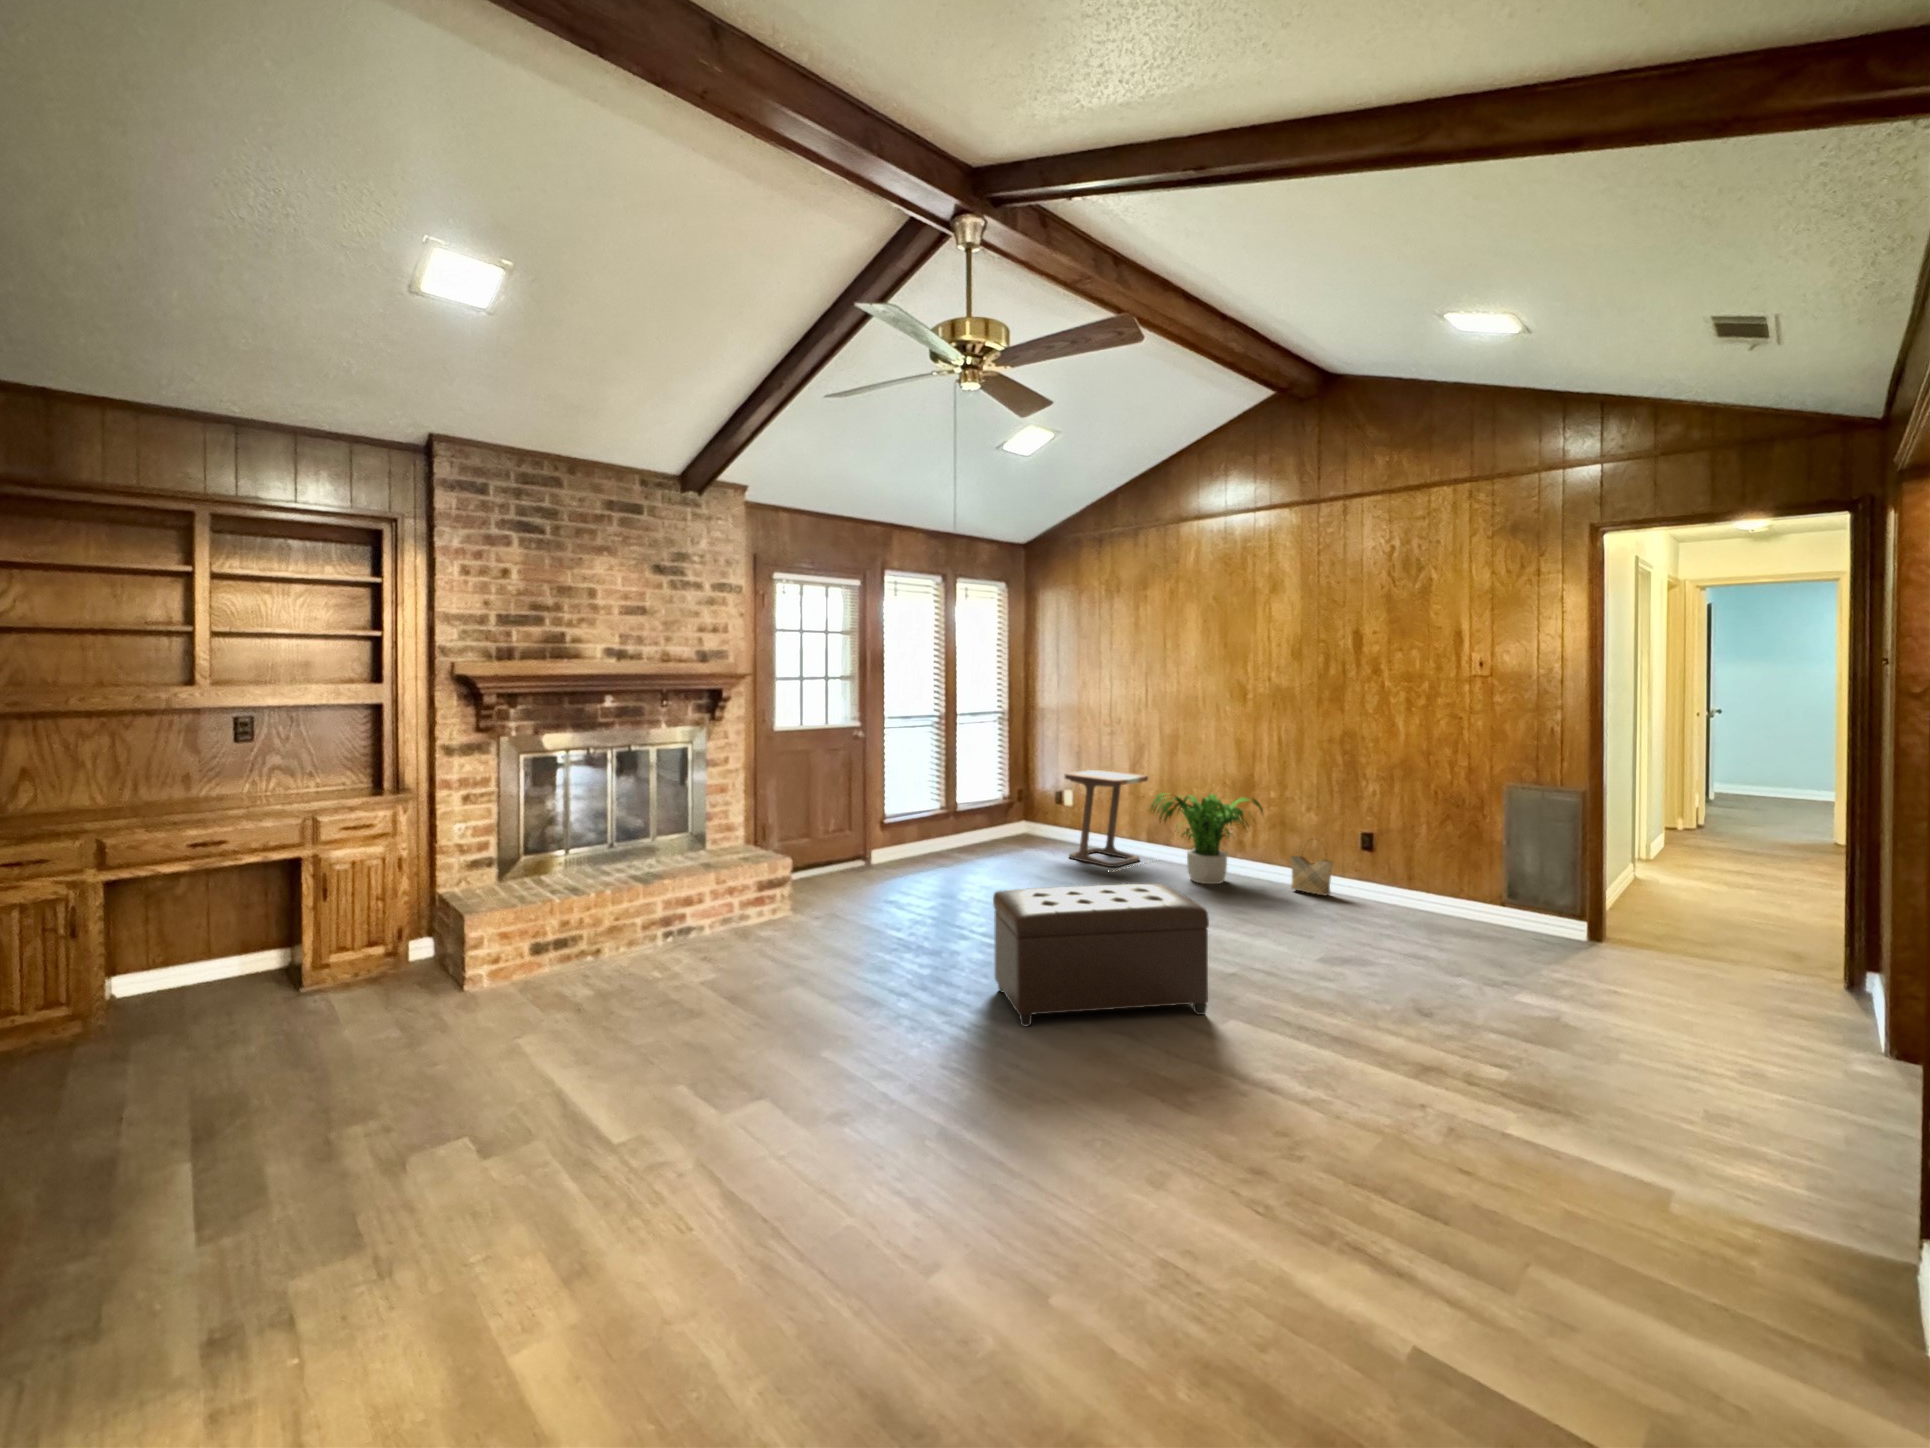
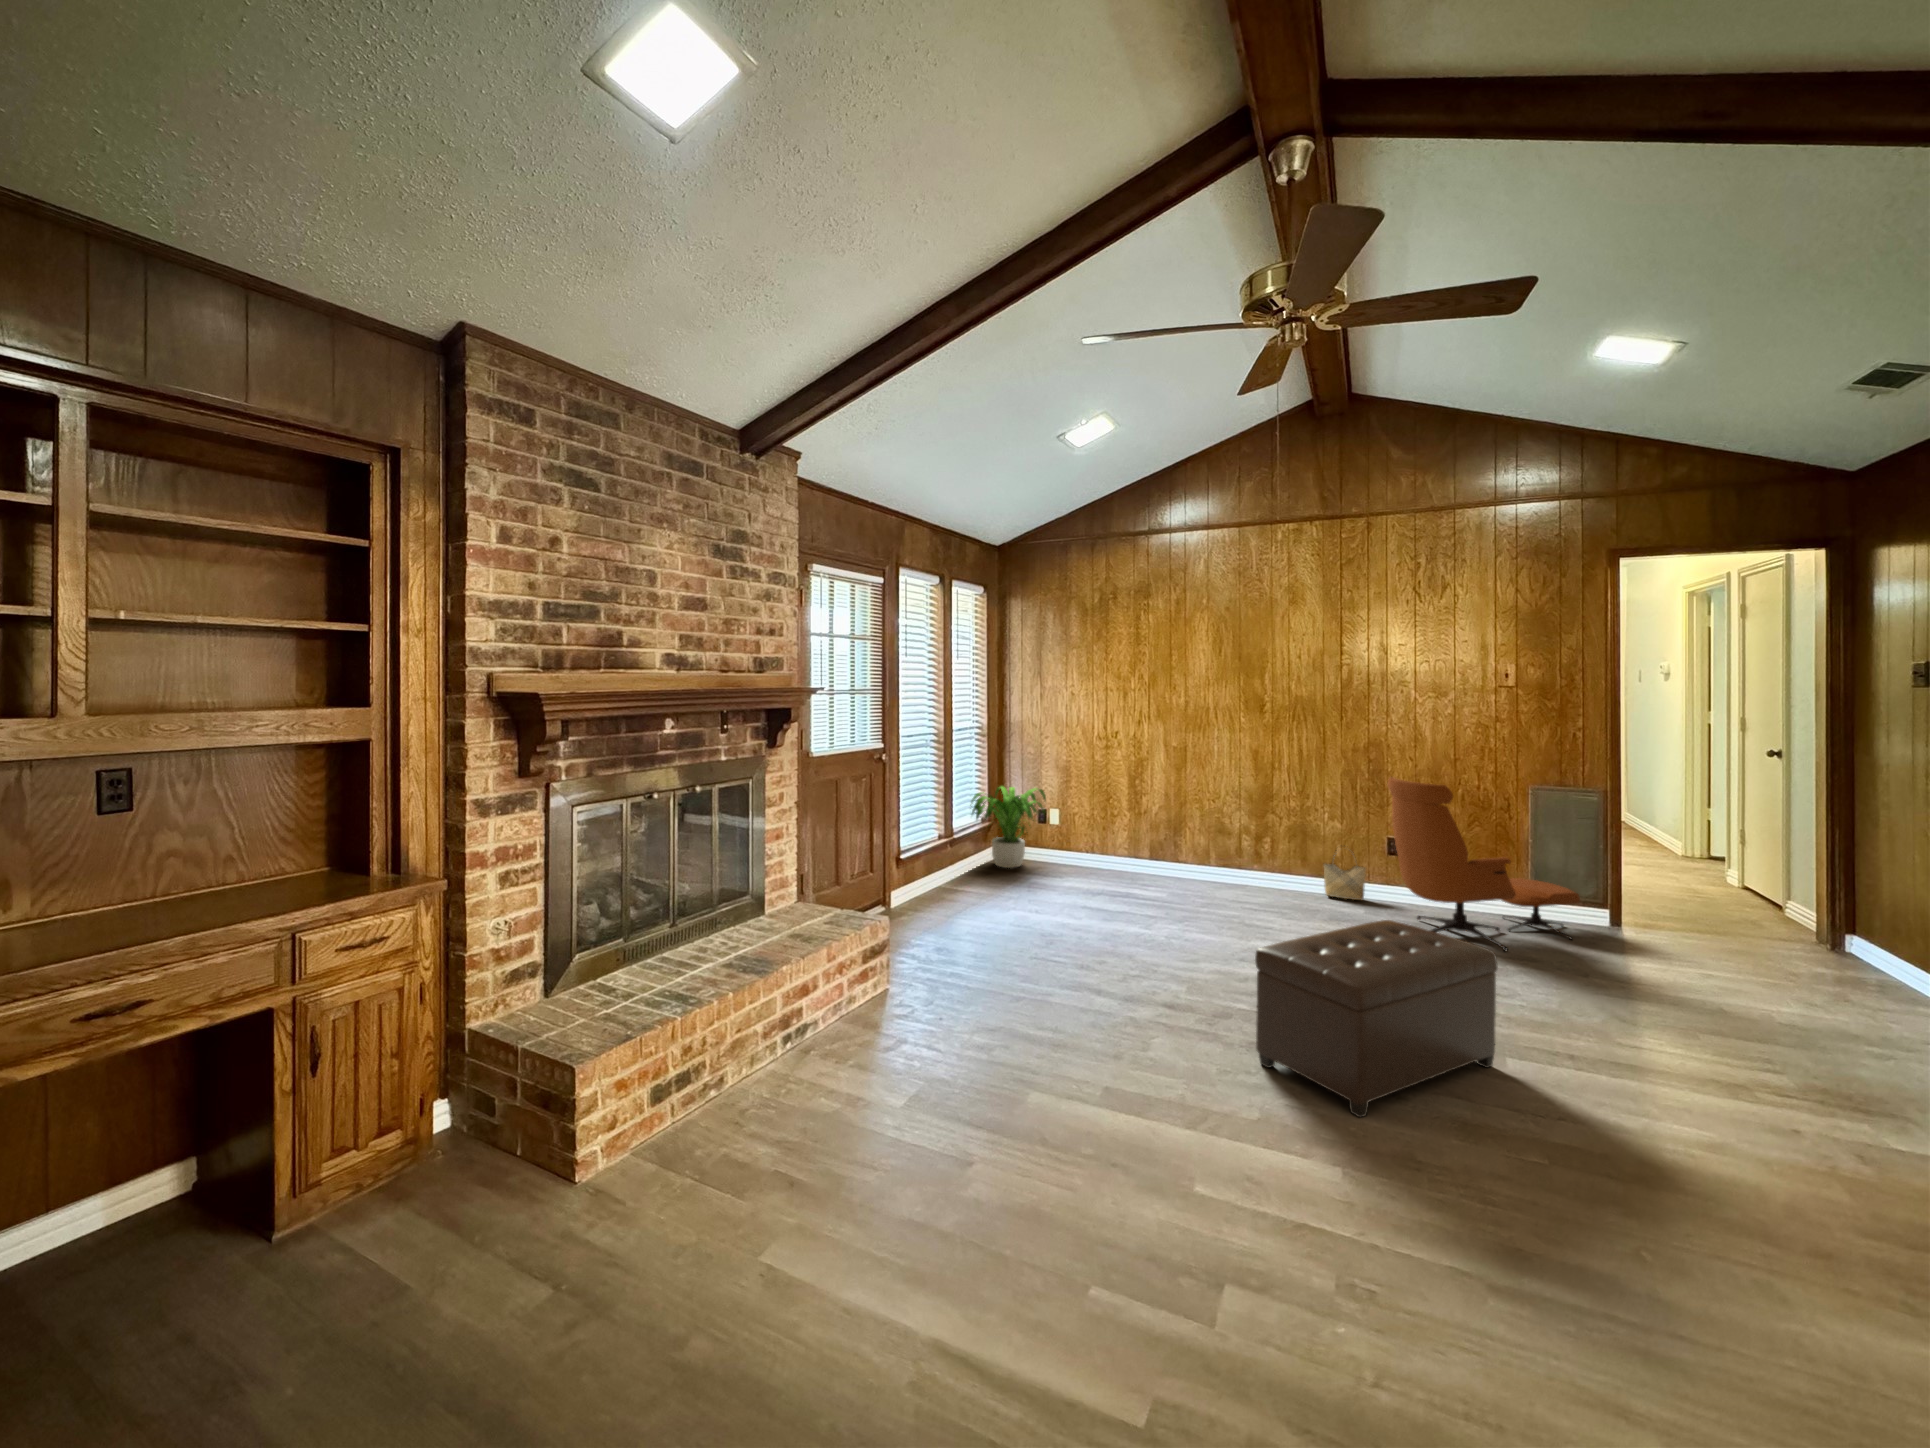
lounge chair: none [1303,763,1530,946] -> present [1388,777,1580,951]
side table: present [1065,770,1148,867] -> none [1080,783,1169,889]
potted plant: present [1151,793,1263,884] -> present [972,787,1046,868]

